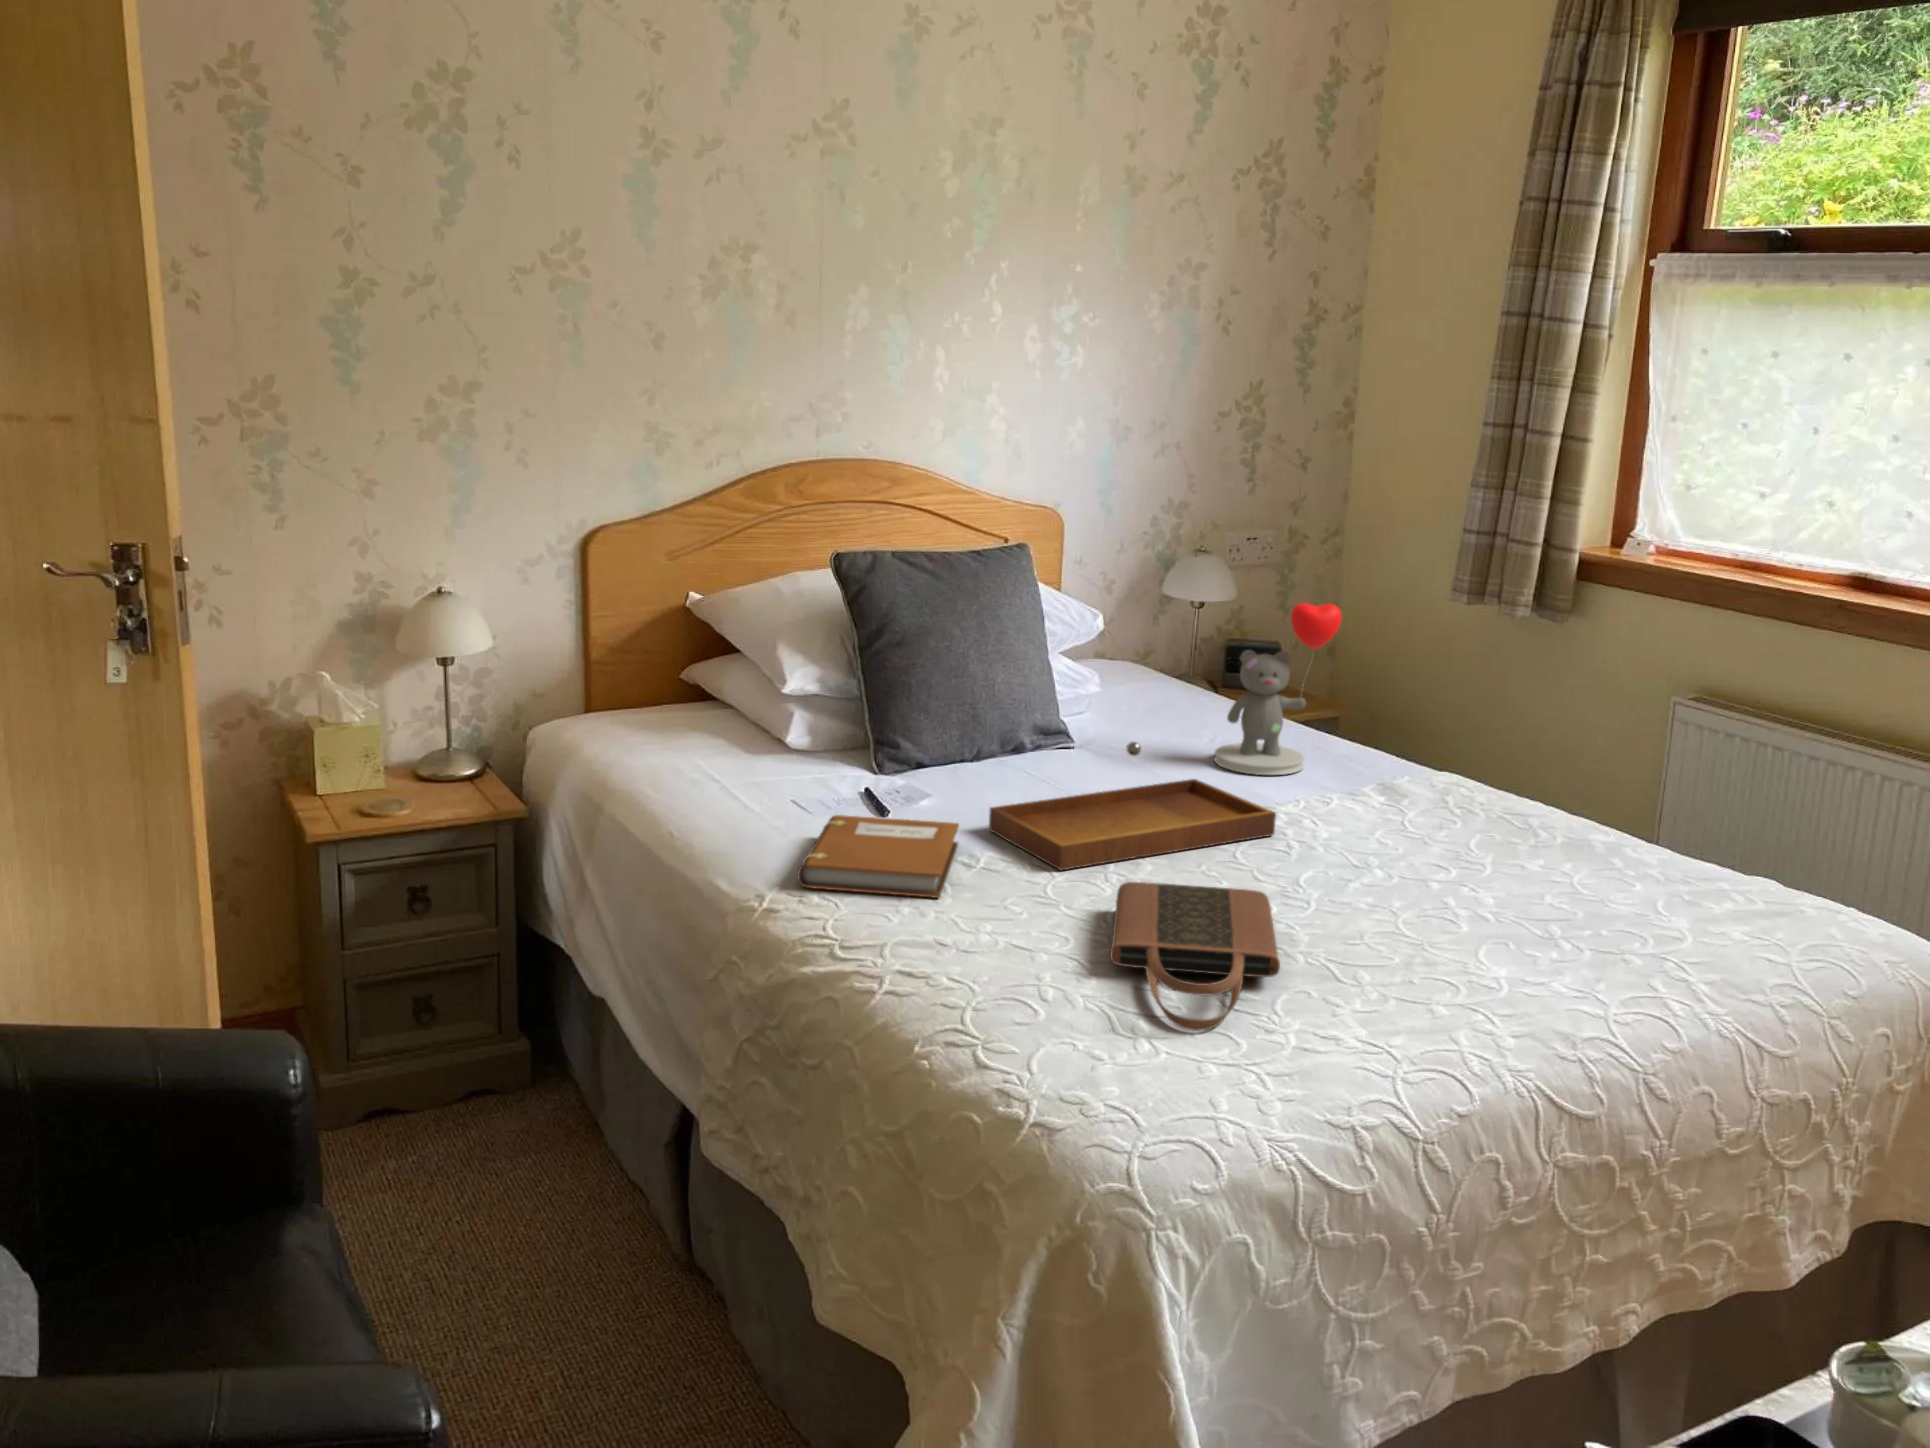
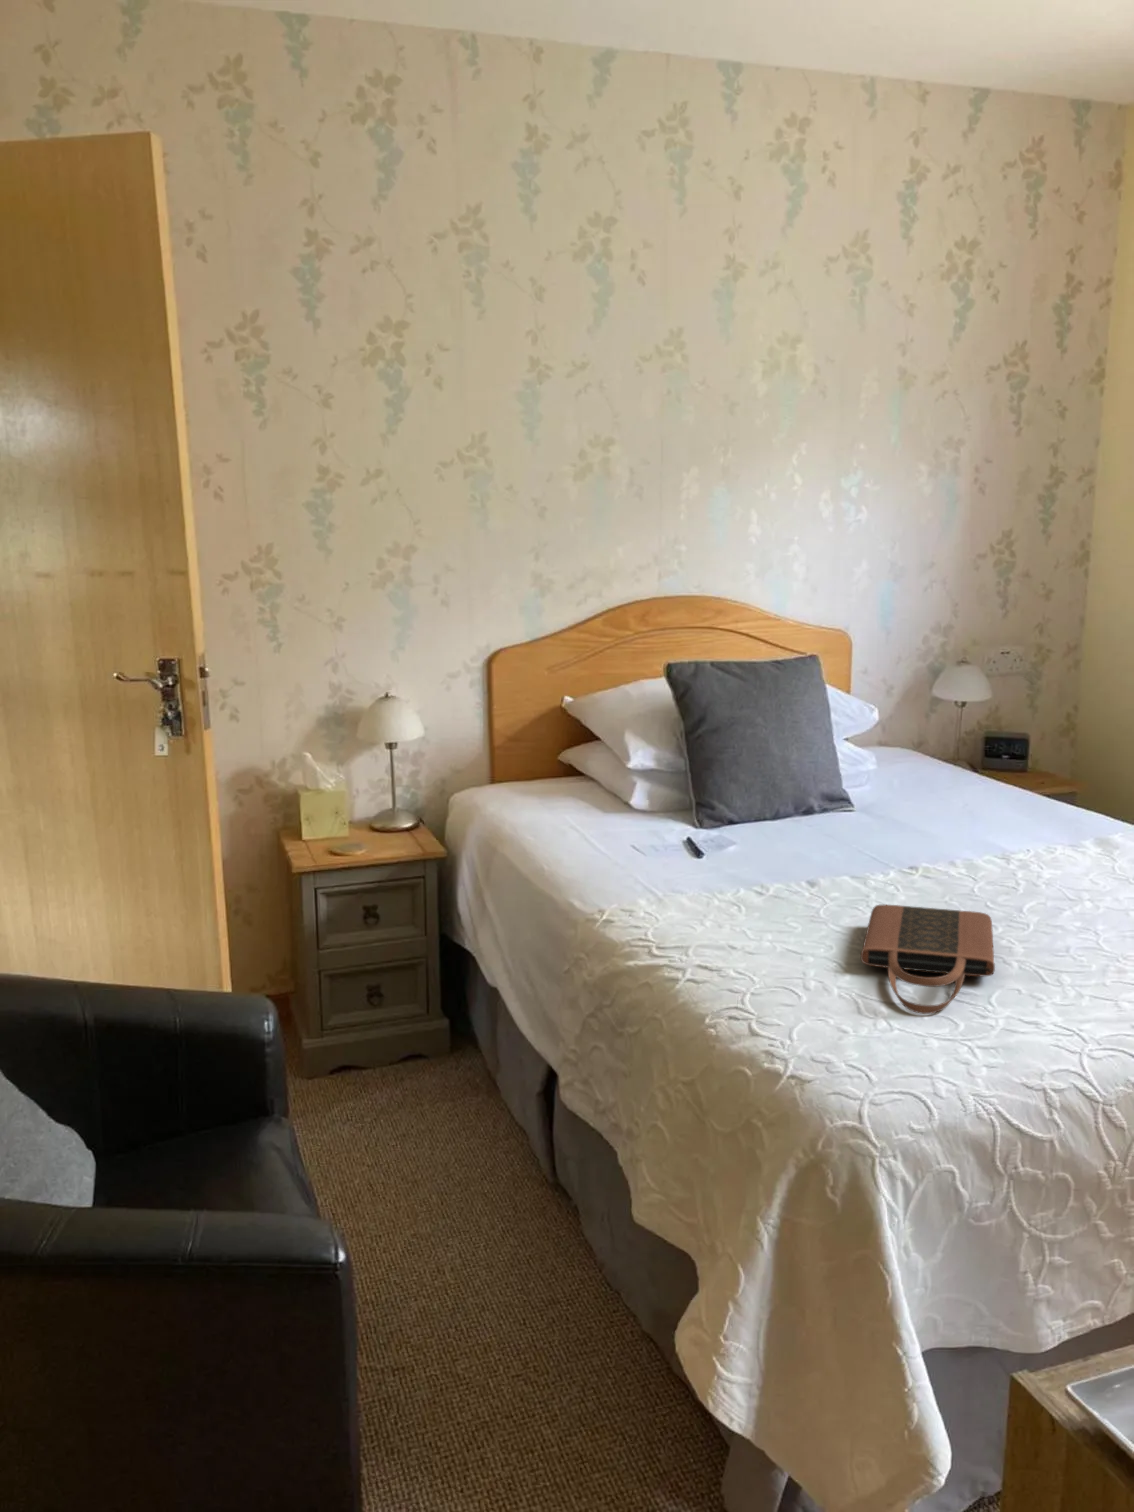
teddy bear: present [1215,603,1342,775] -> none [963,697,1064,831]
tray: present [989,742,1276,870] -> none [779,801,1005,897]
notebook: present [798,815,959,898] -> none [630,855,755,915]

